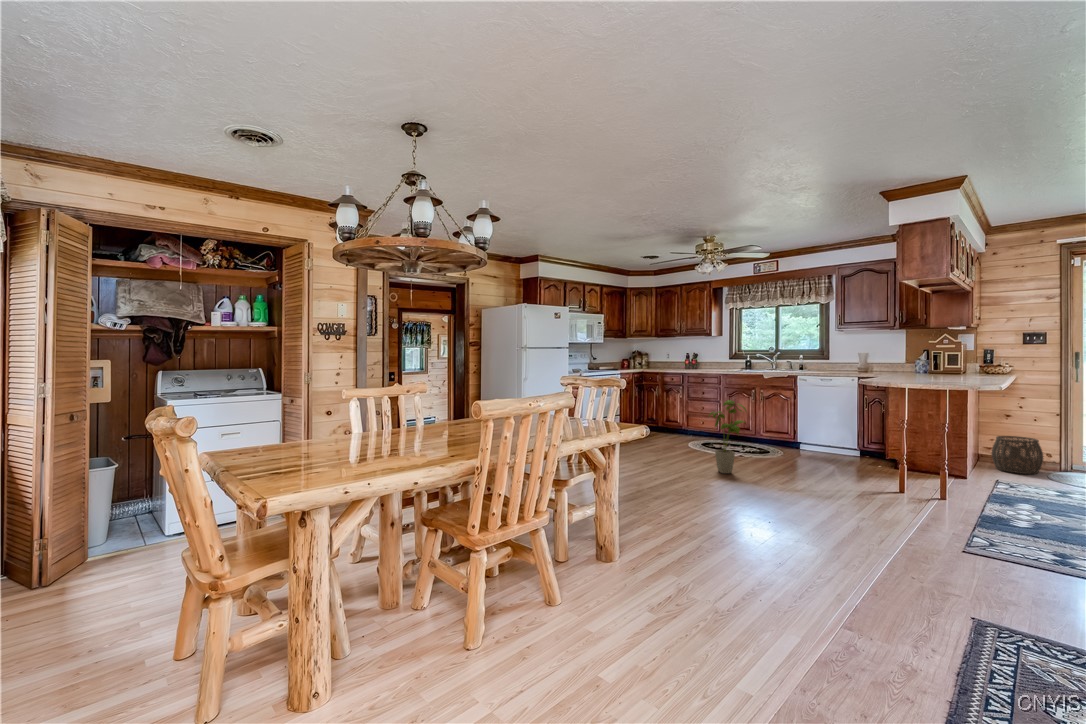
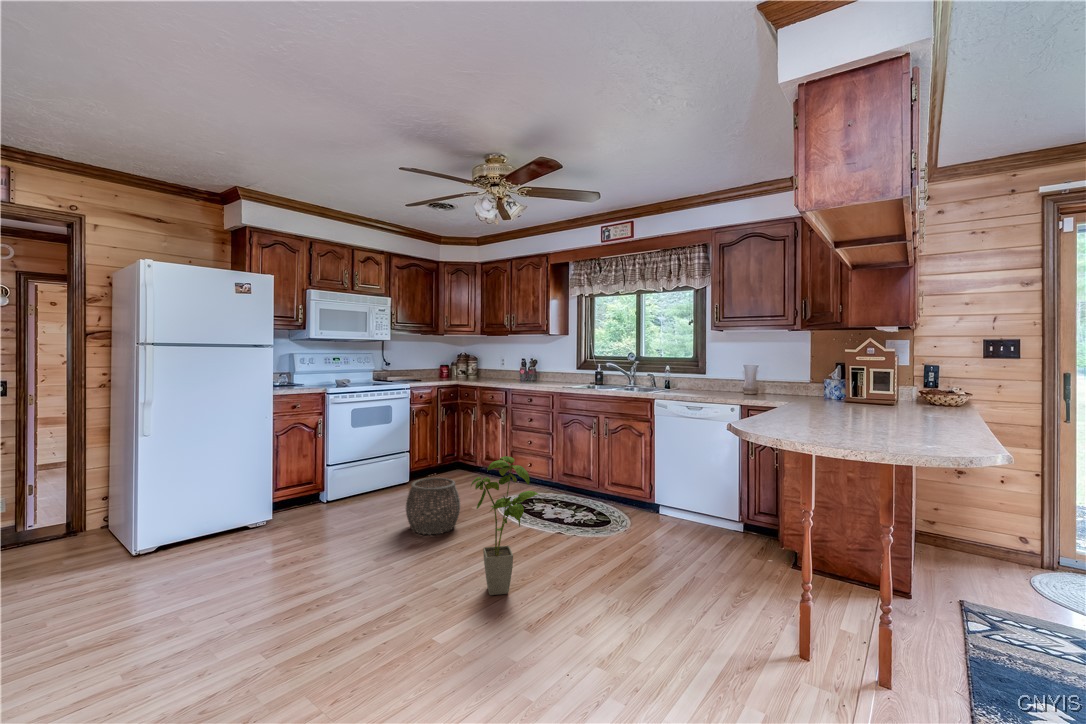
woven basket: present [992,436,1044,474] -> present [406,478,460,535]

